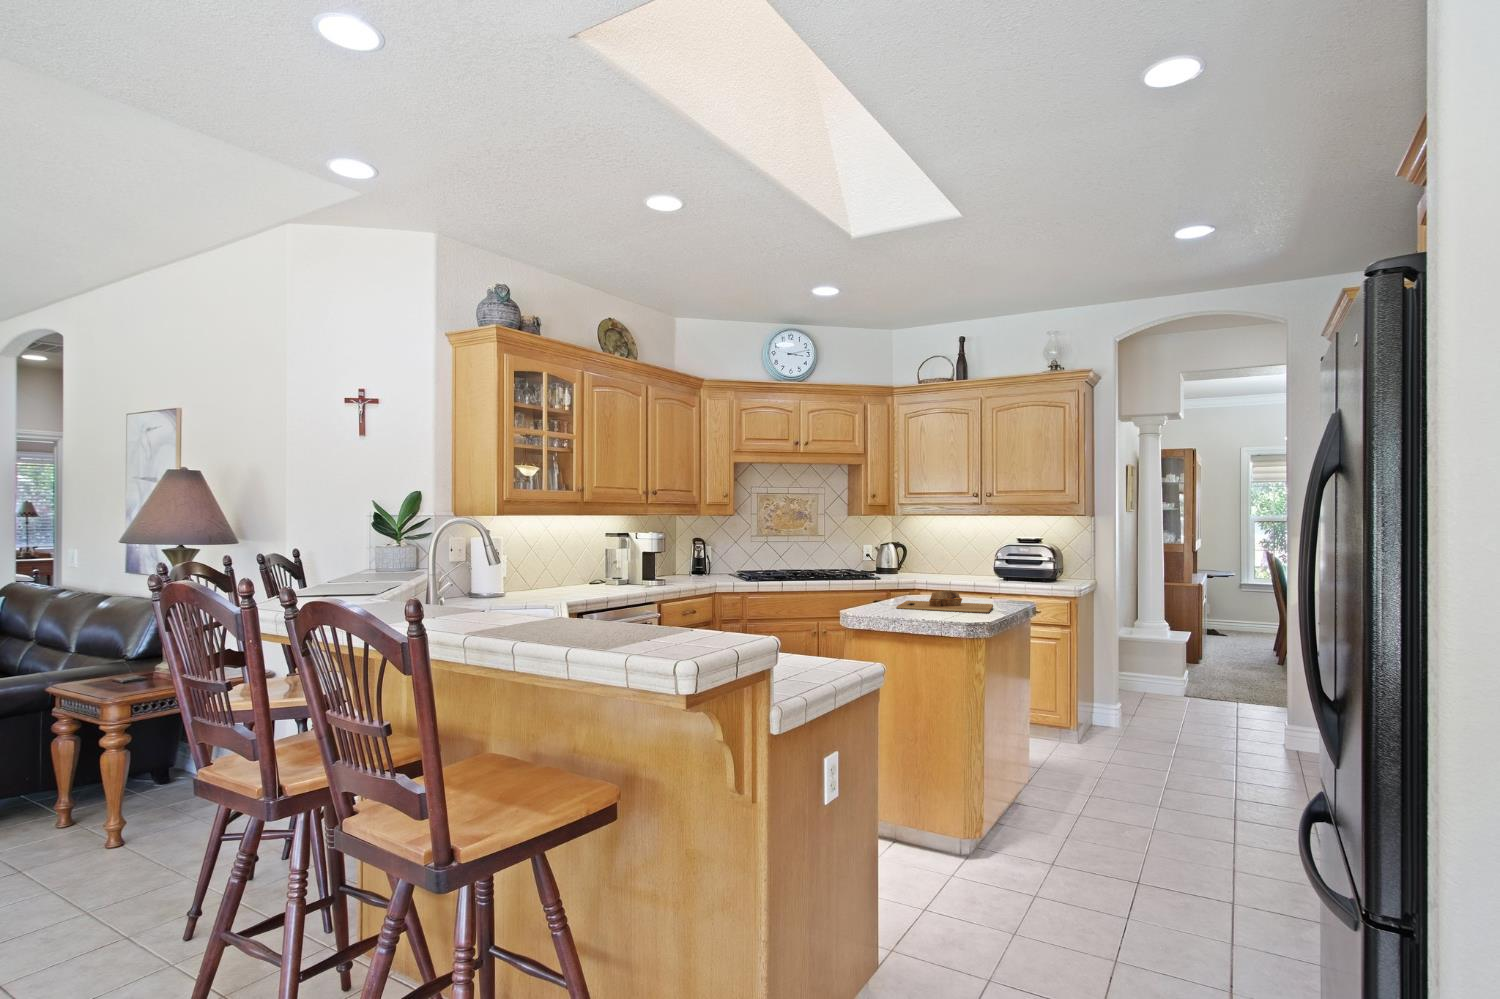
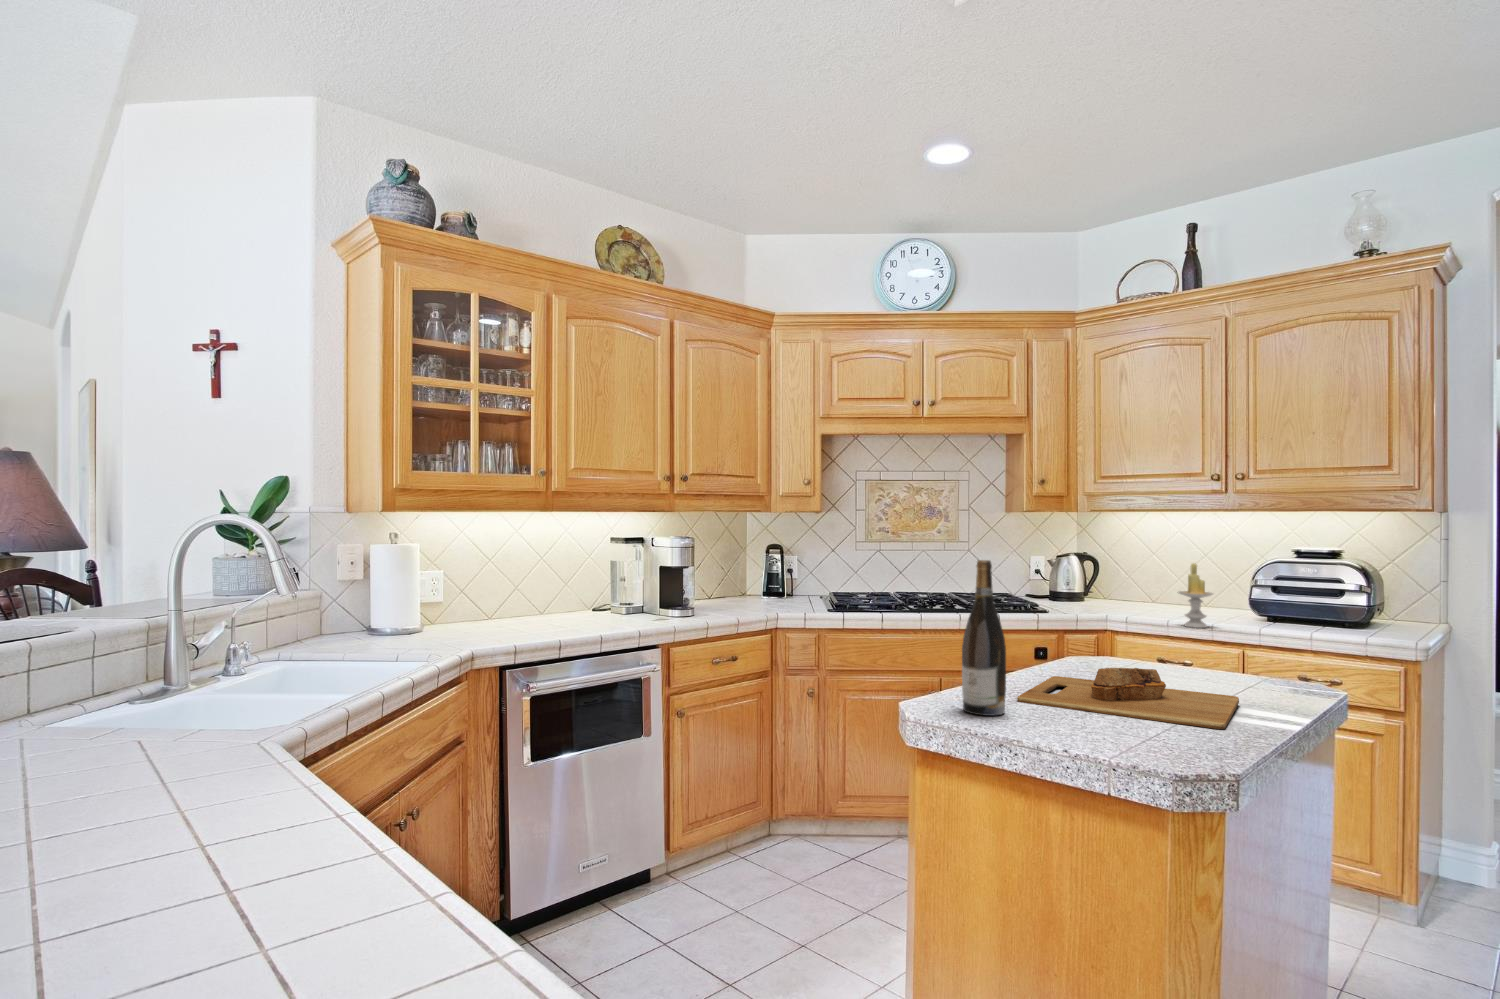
wine bottle: none [876,539,896,612] -> present [962,560,1006,716]
candle: none [955,547,975,586] -> present [1179,563,1213,628]

